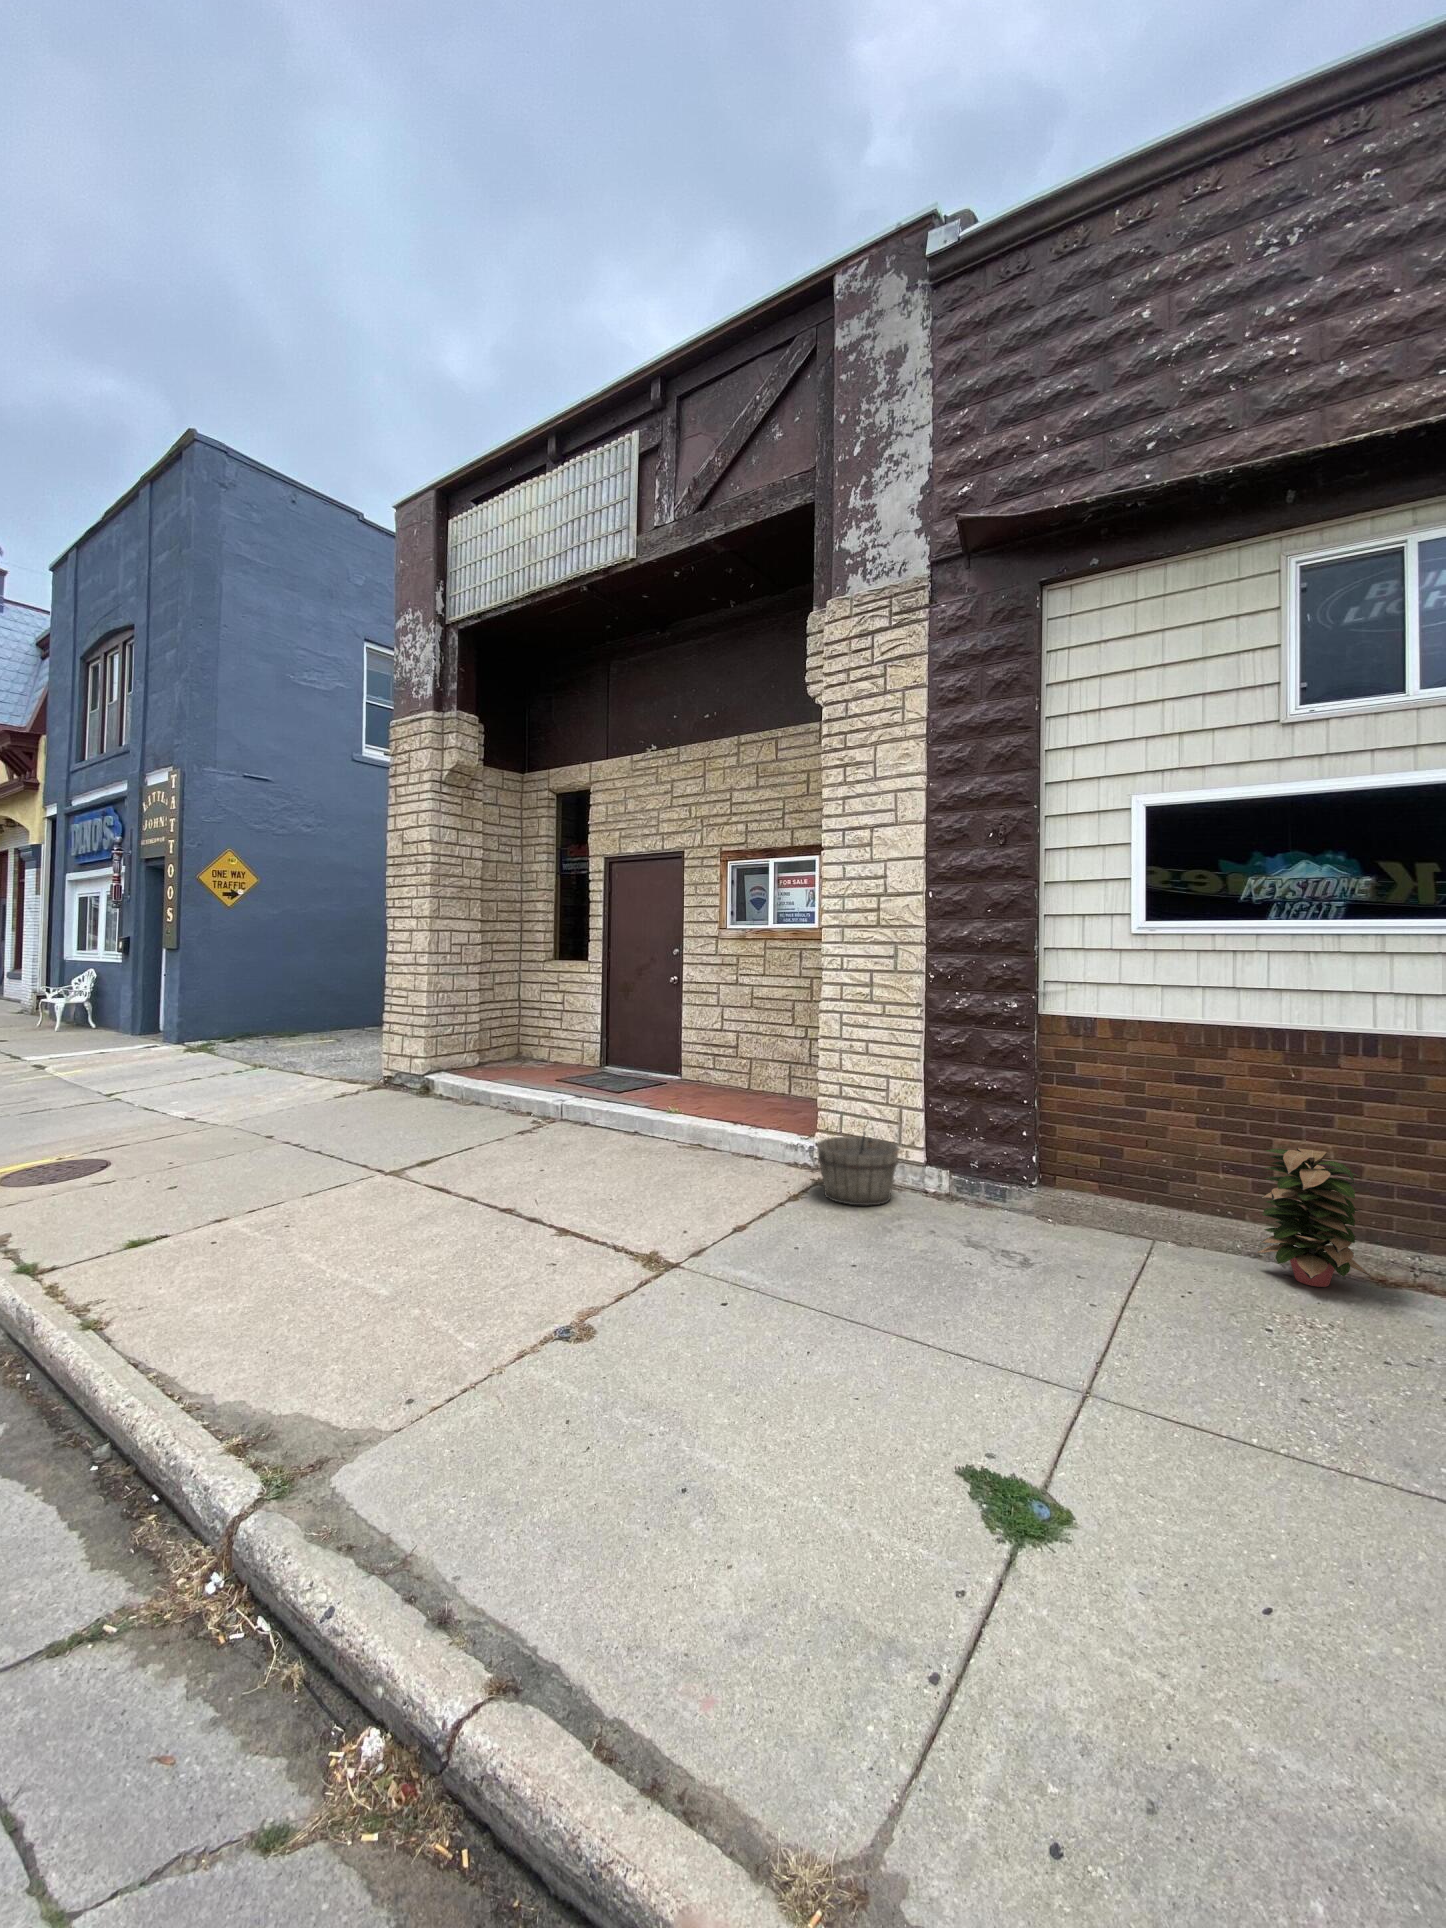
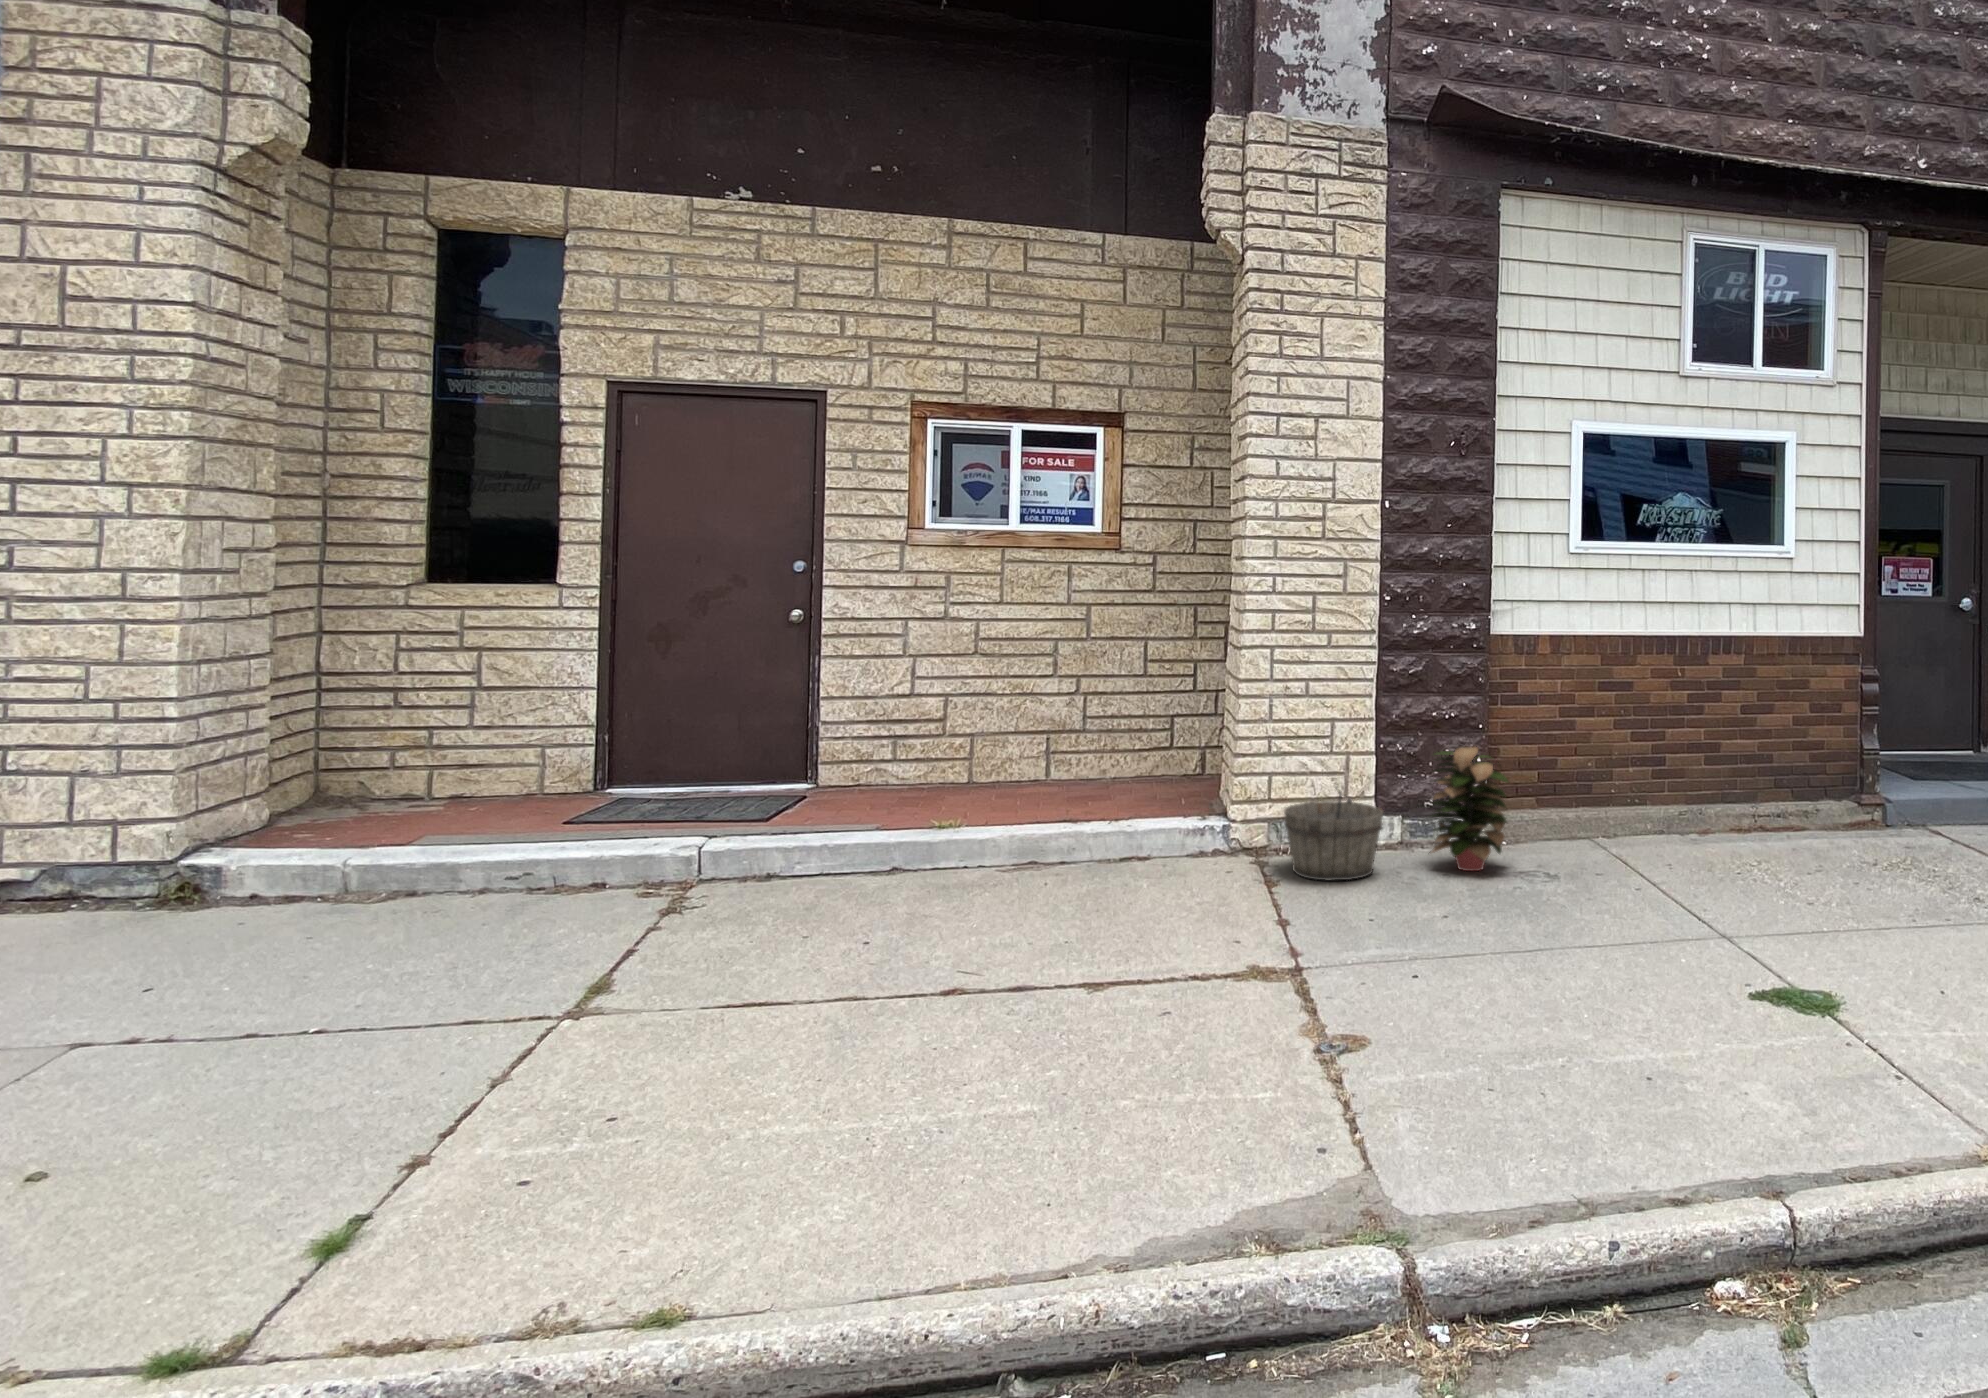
decorative plant: present [1256,1148,1370,1287] -> present [1431,747,1508,871]

